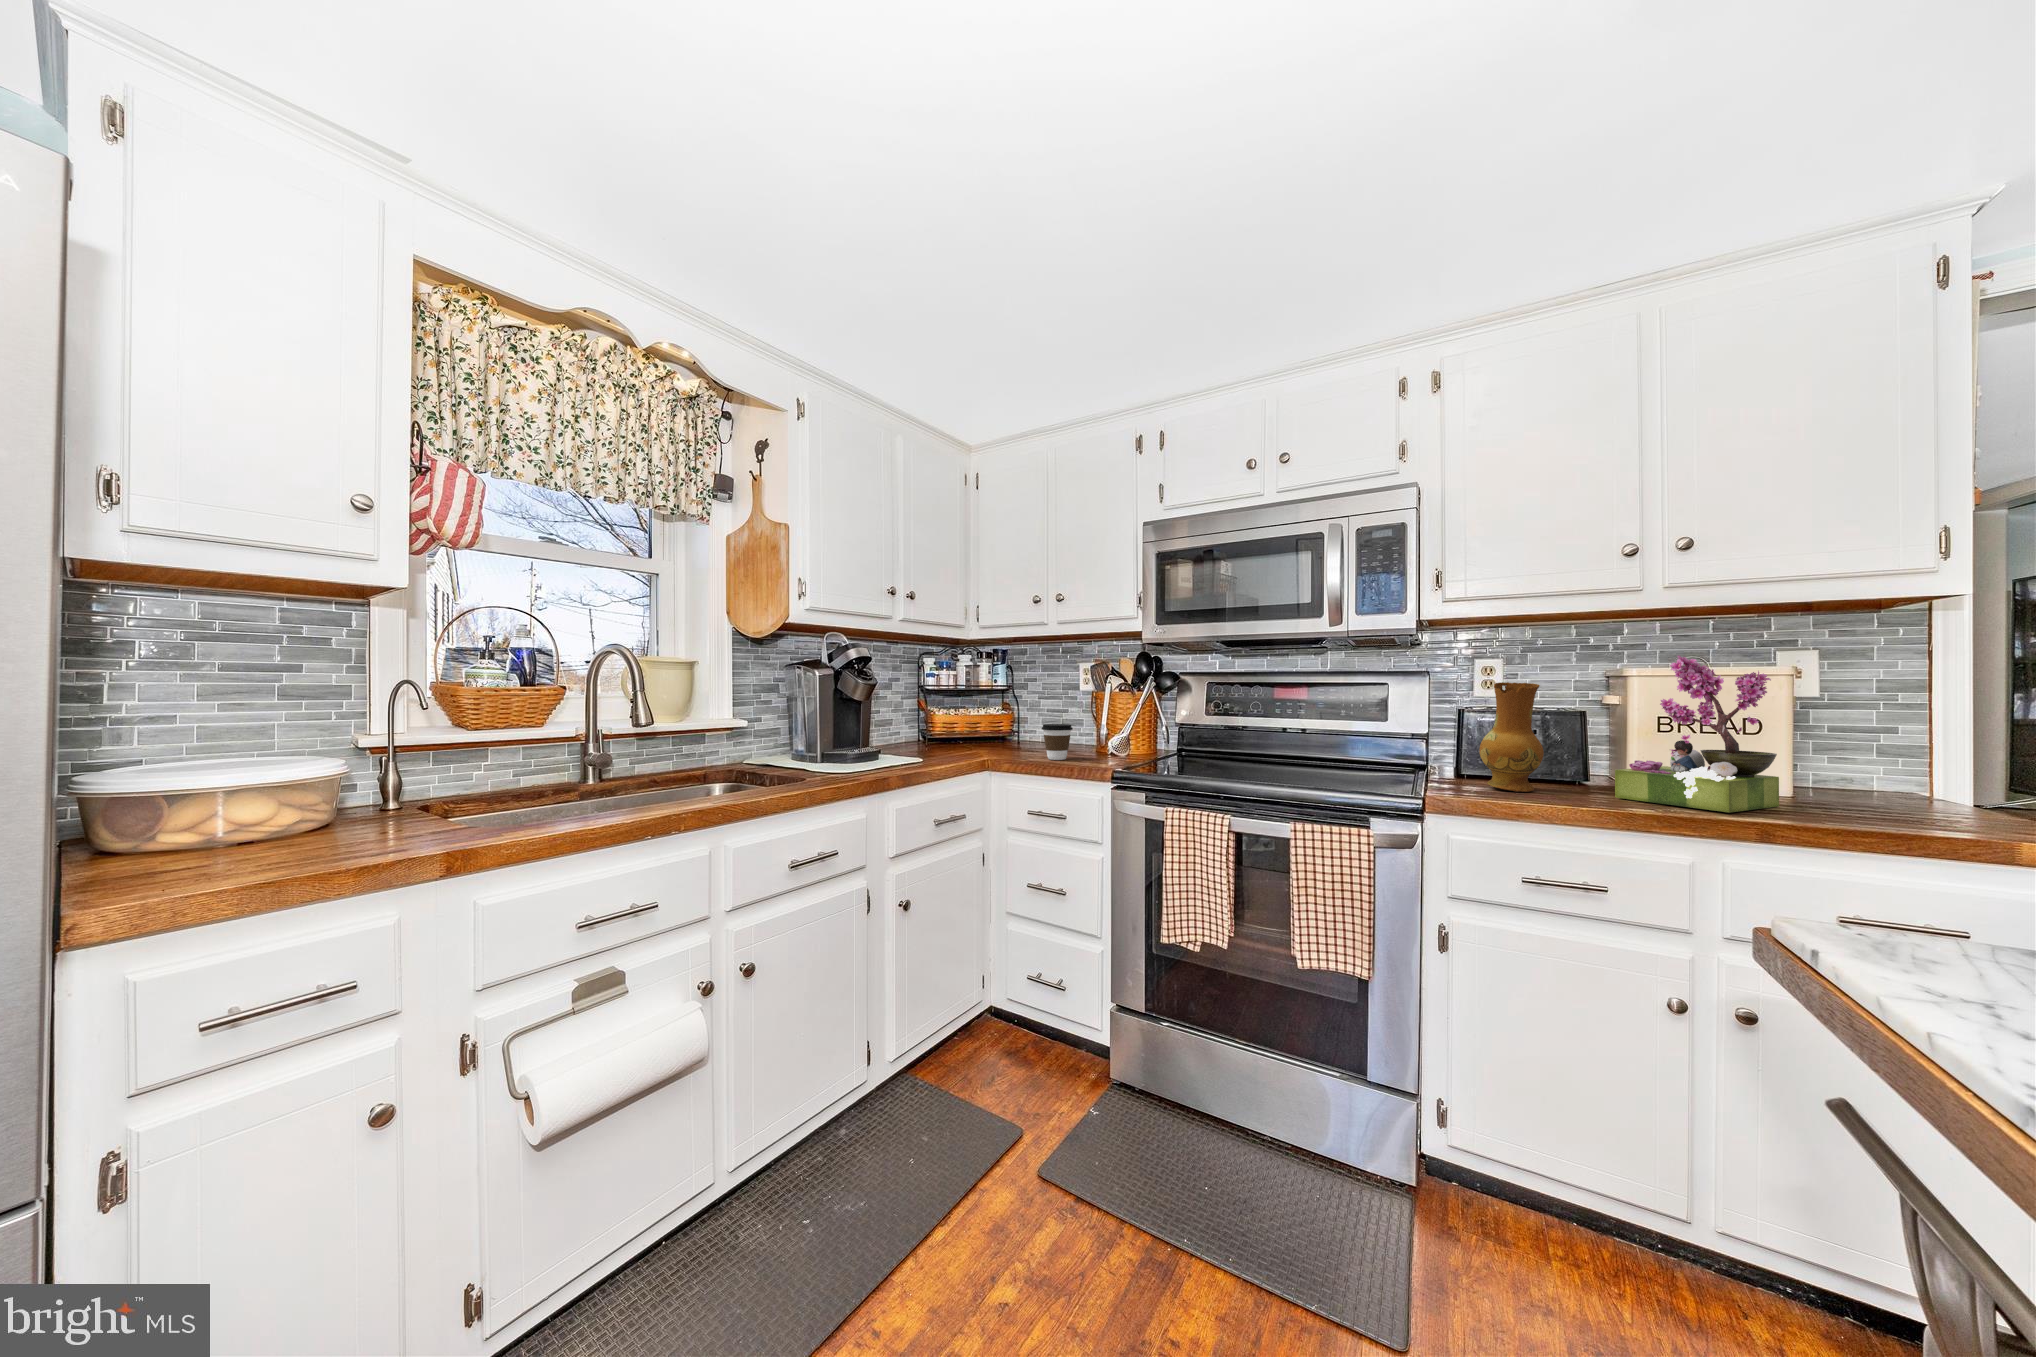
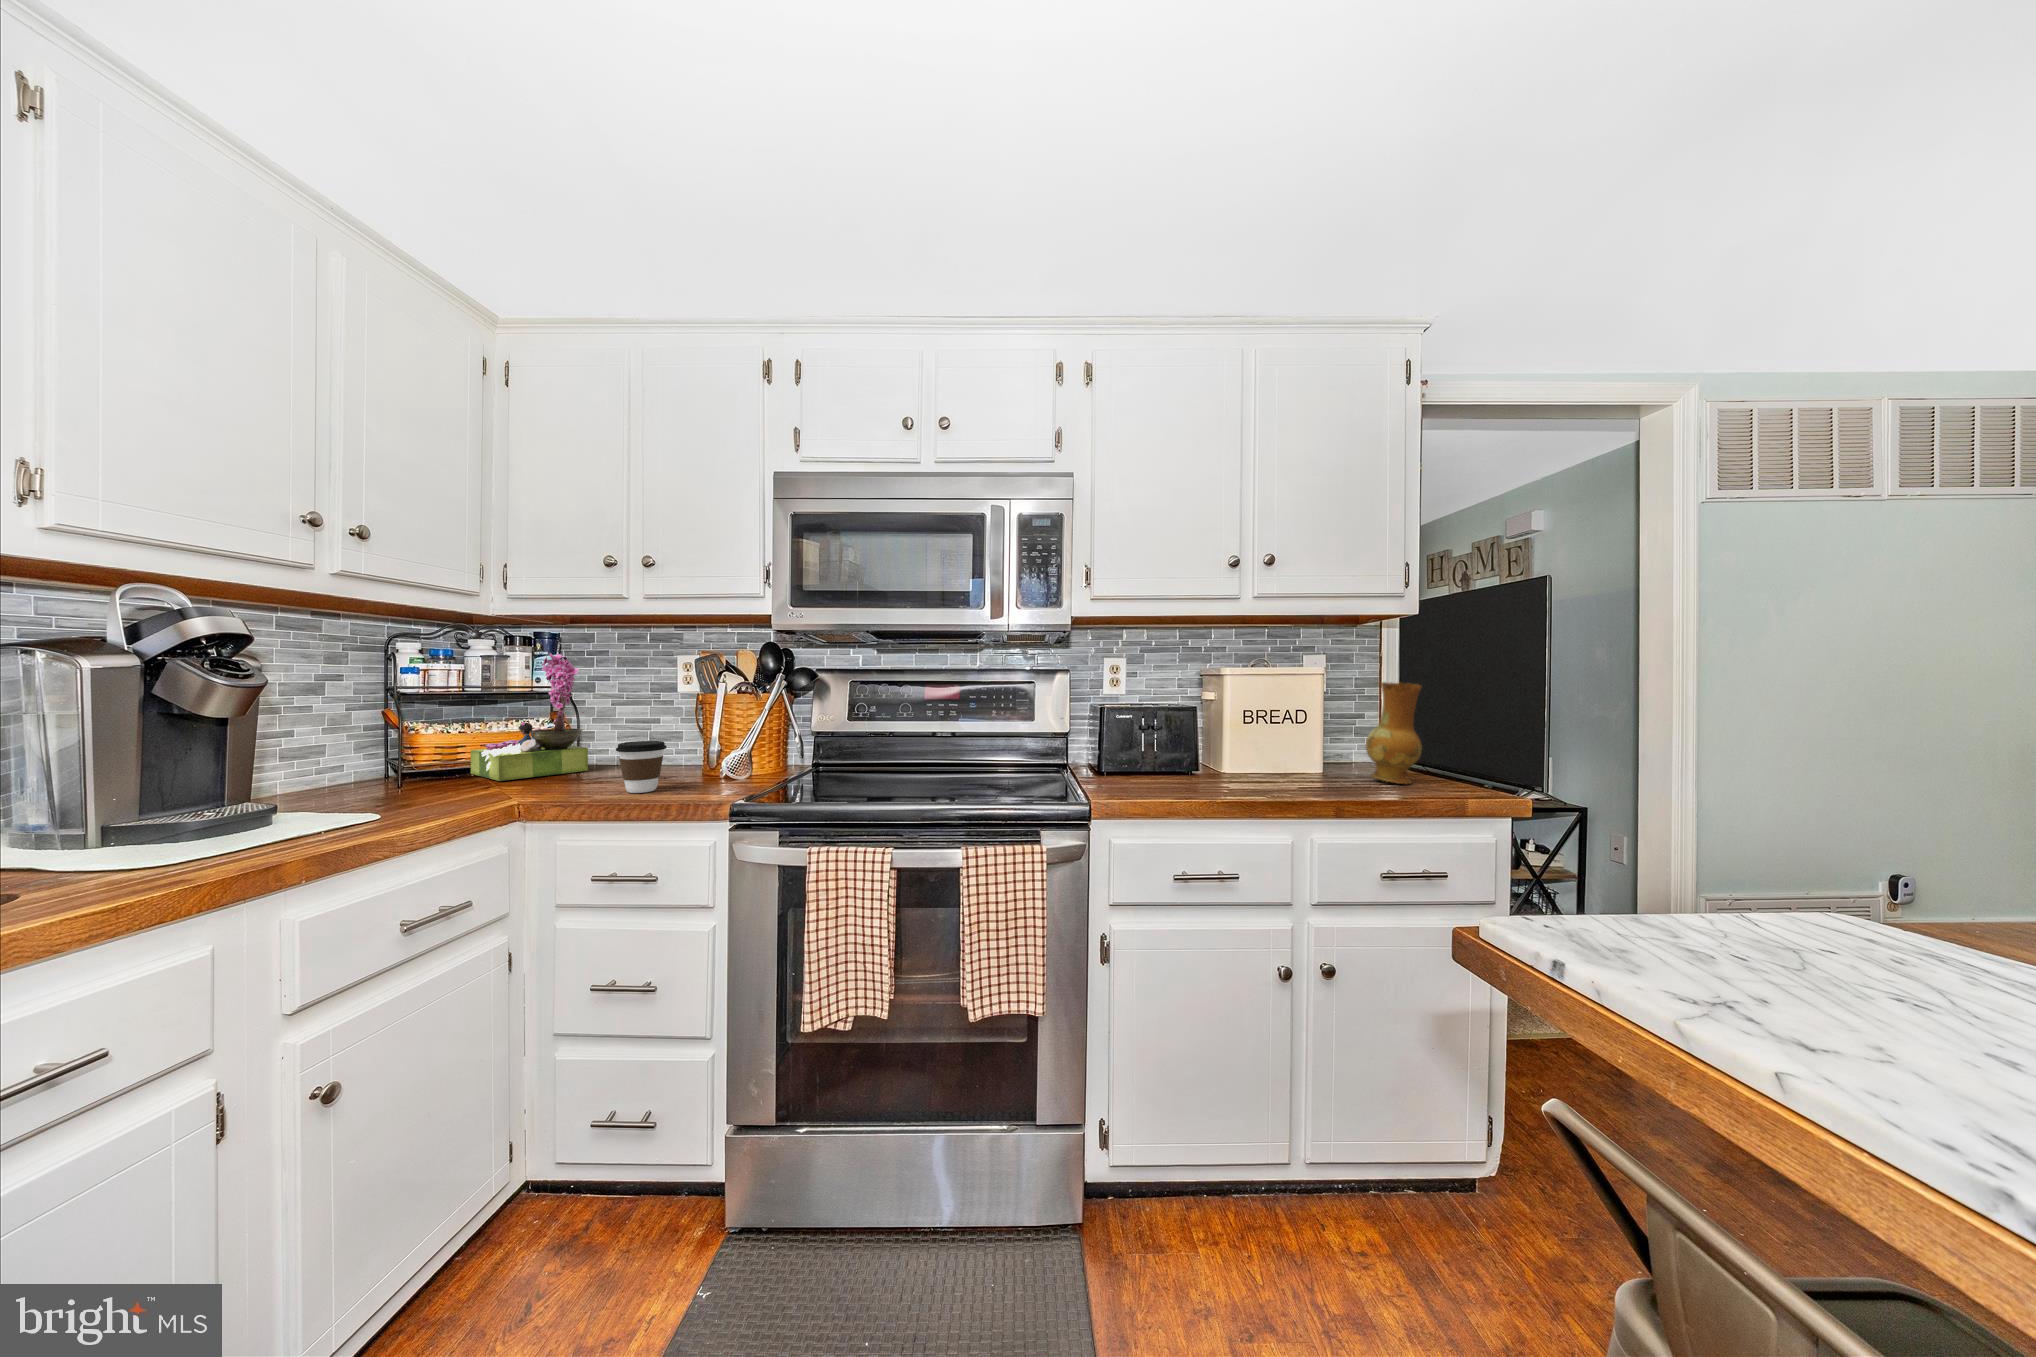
flower arrangement: present [1615,655,1779,813] -> present [471,653,588,781]
ceramic jug: present [1479,682,1544,792] -> present [1365,682,1422,784]

